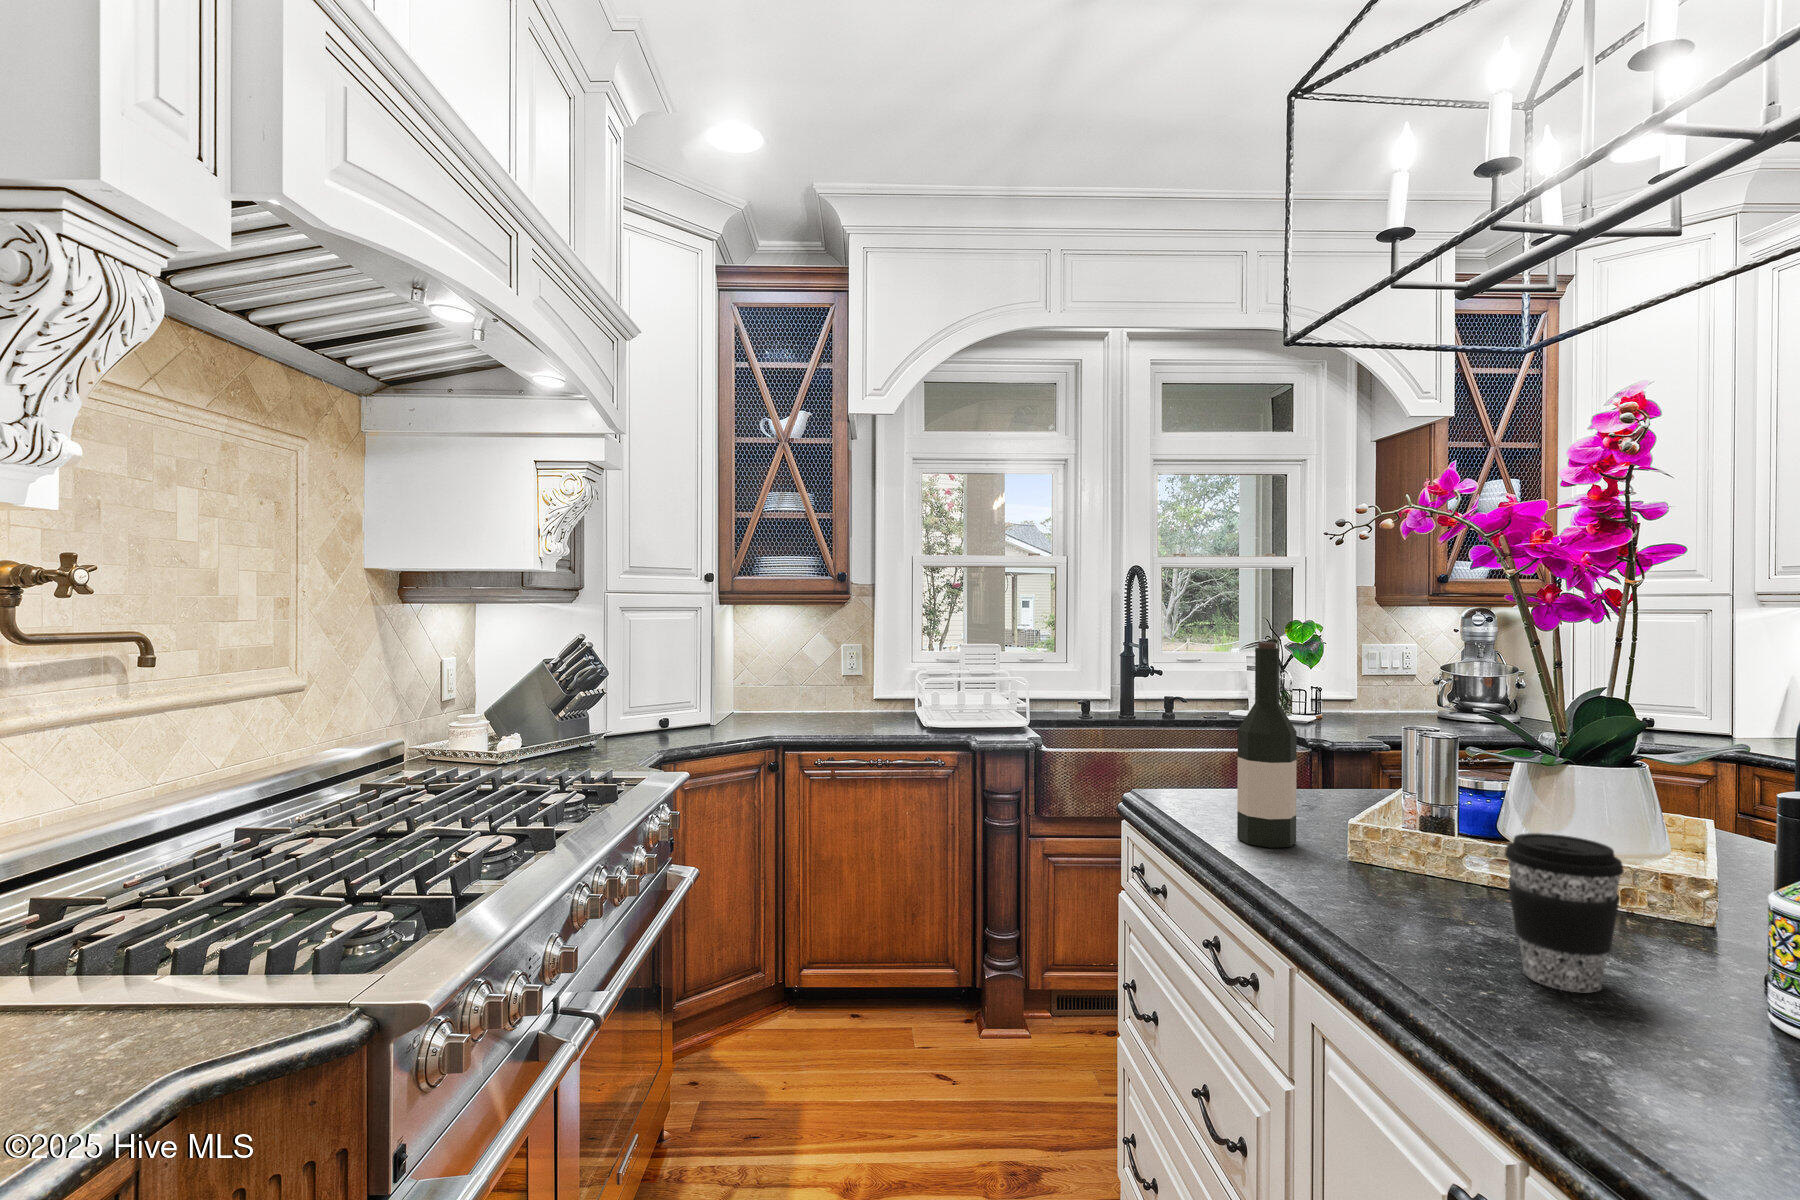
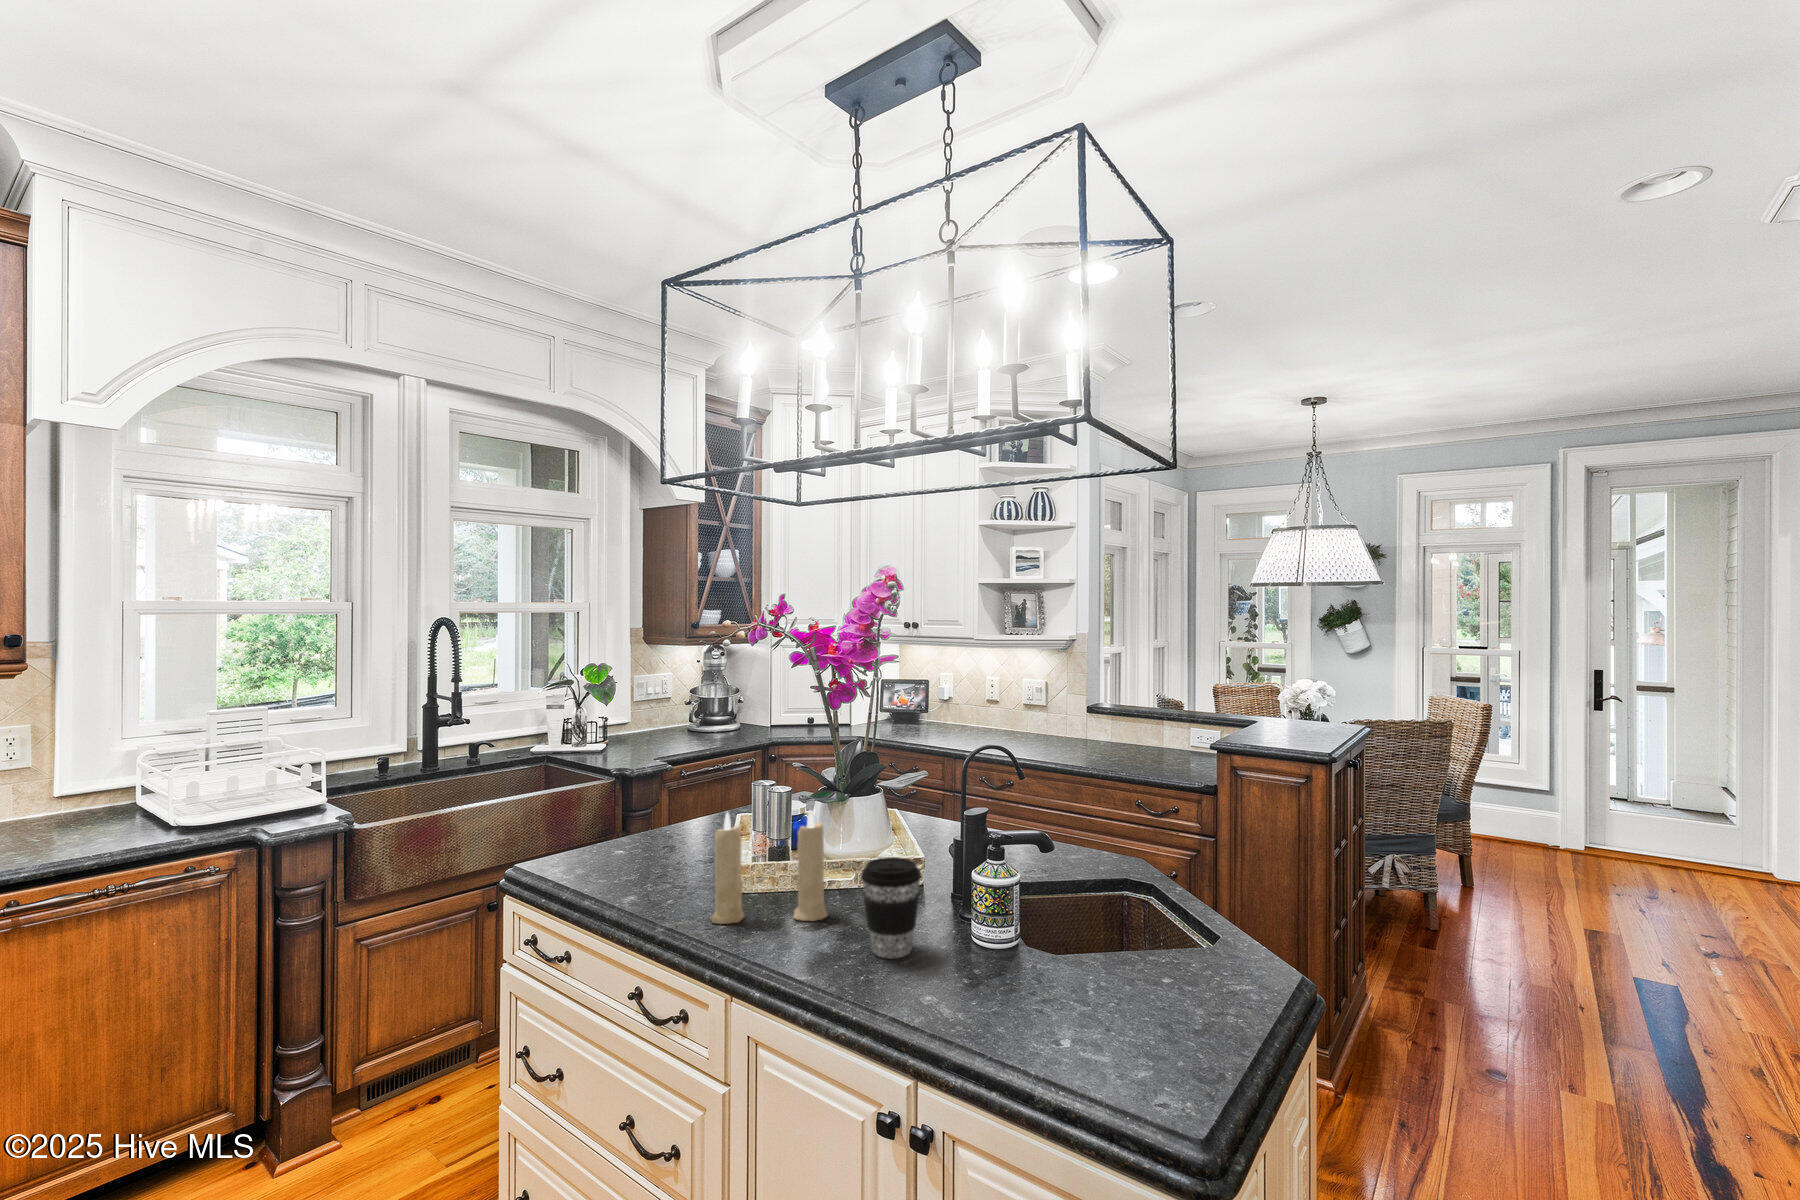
wine bottle: present [1237,642,1297,848] -> none [637,730,682,899]
candle: none [1306,737,1482,917] -> present [711,810,828,924]

